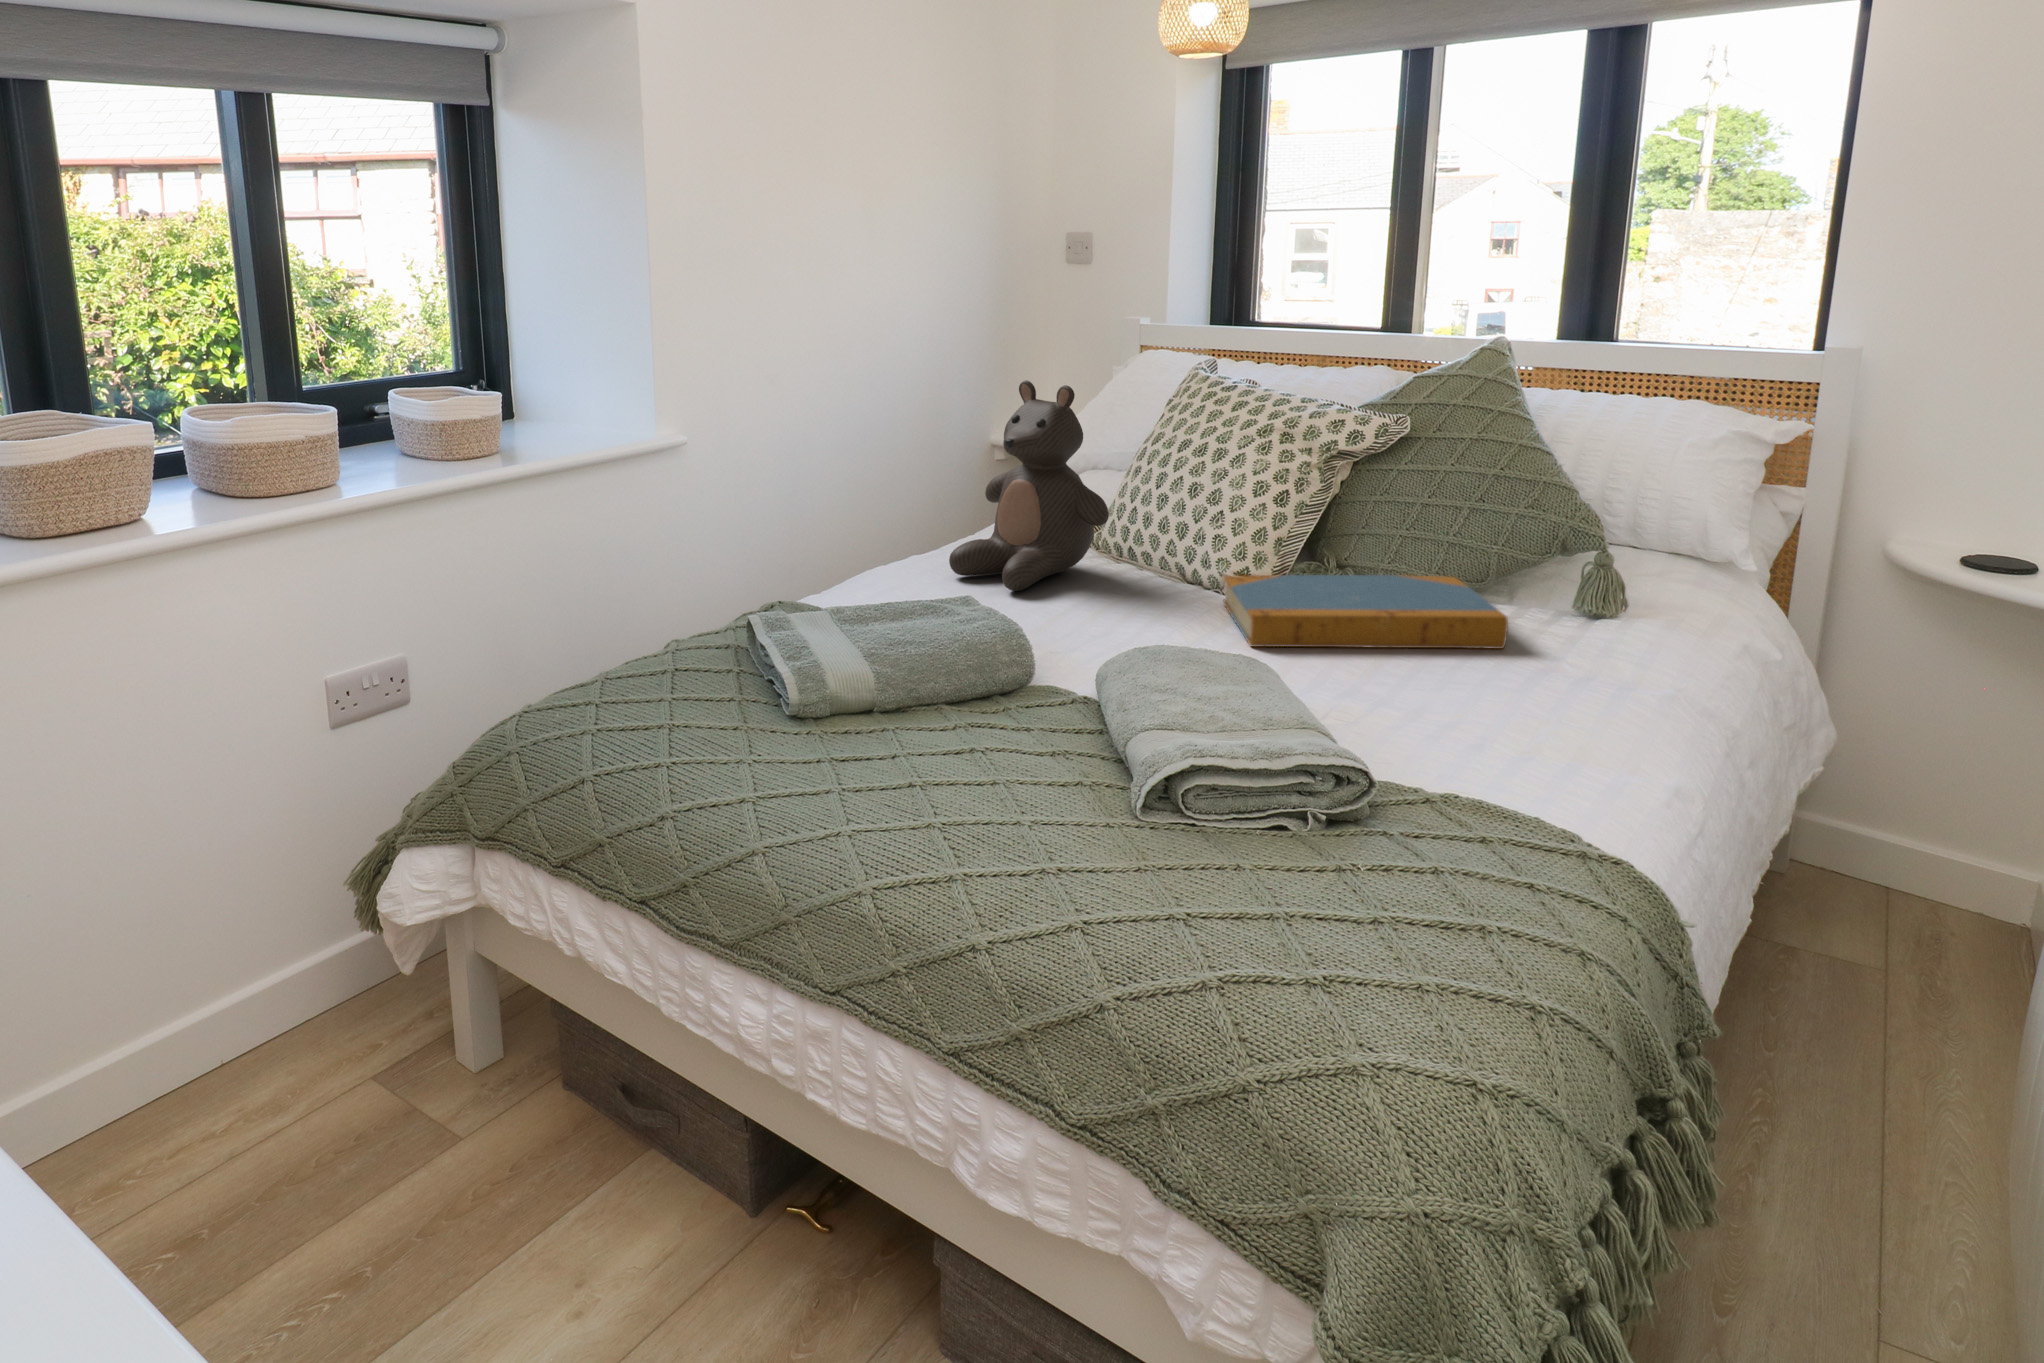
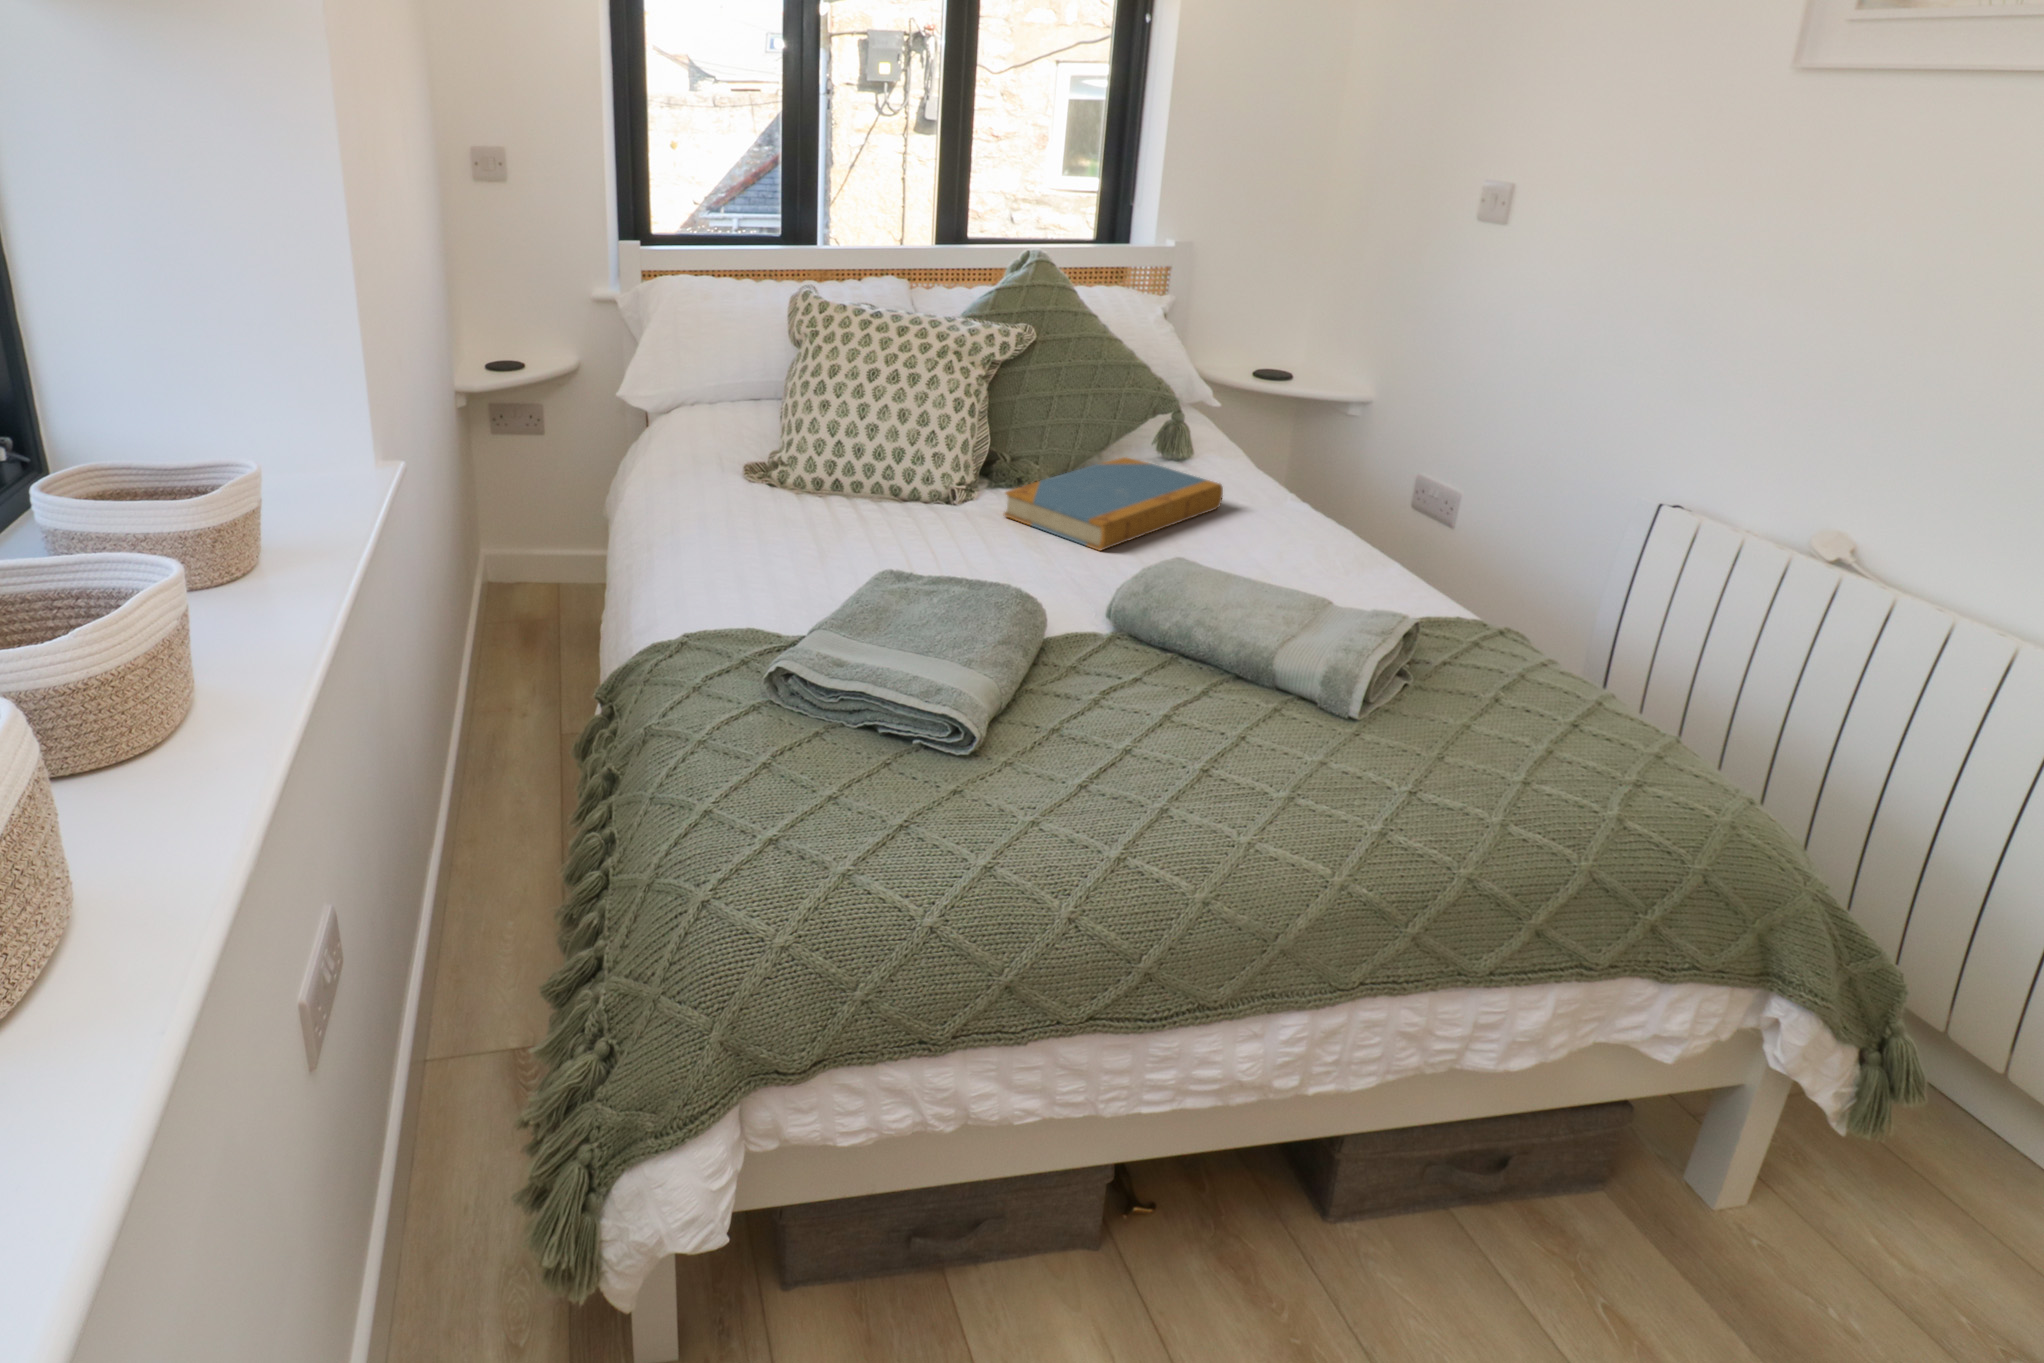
teddy bear: present [949,380,1109,591] -> none [736,329,895,546]

